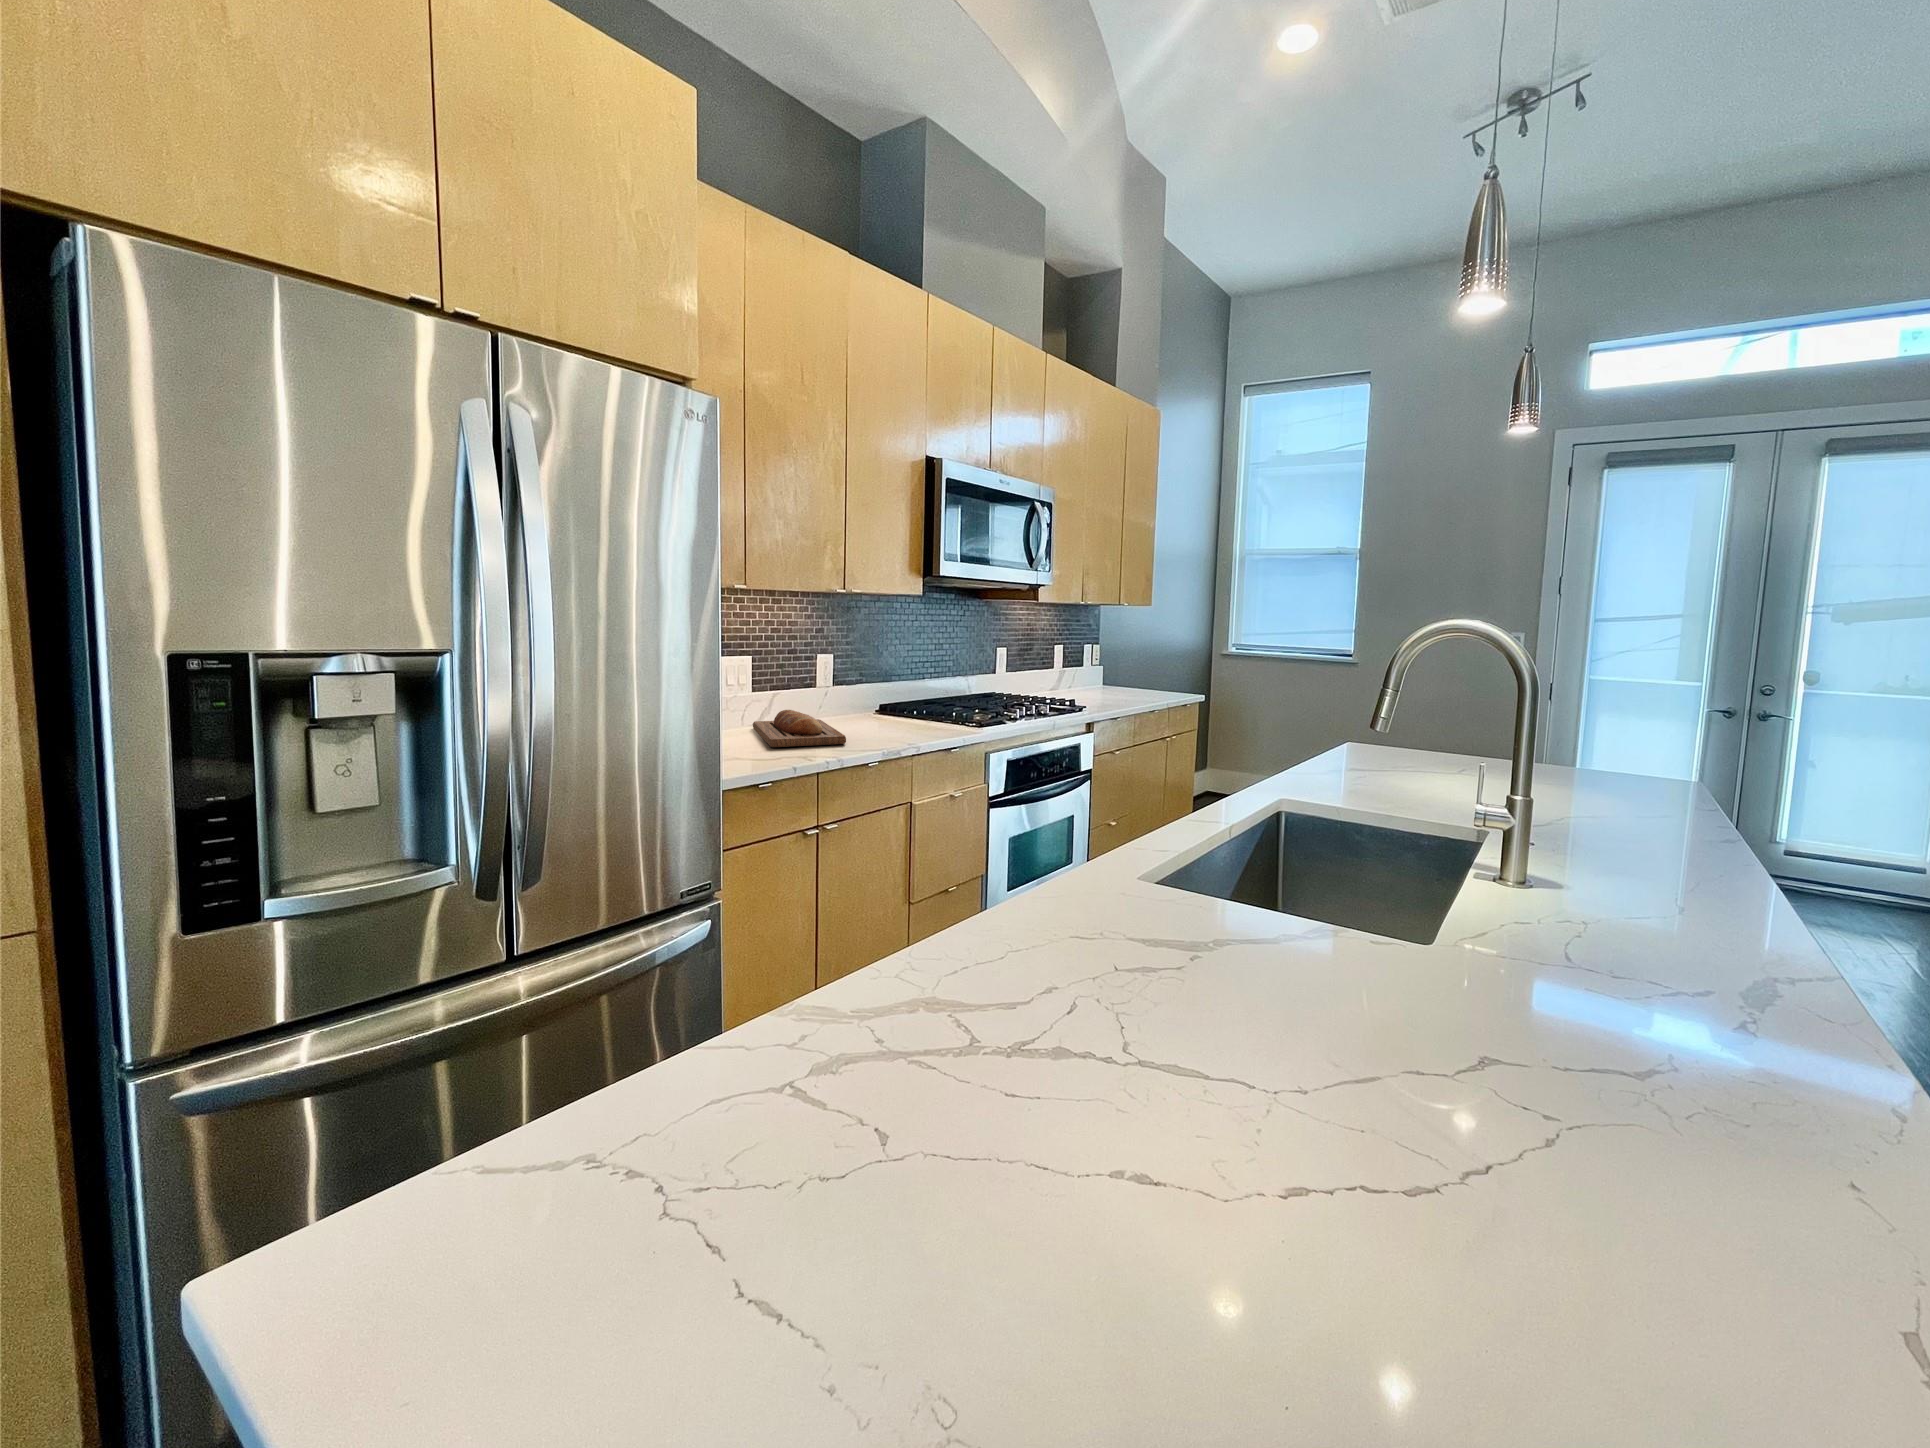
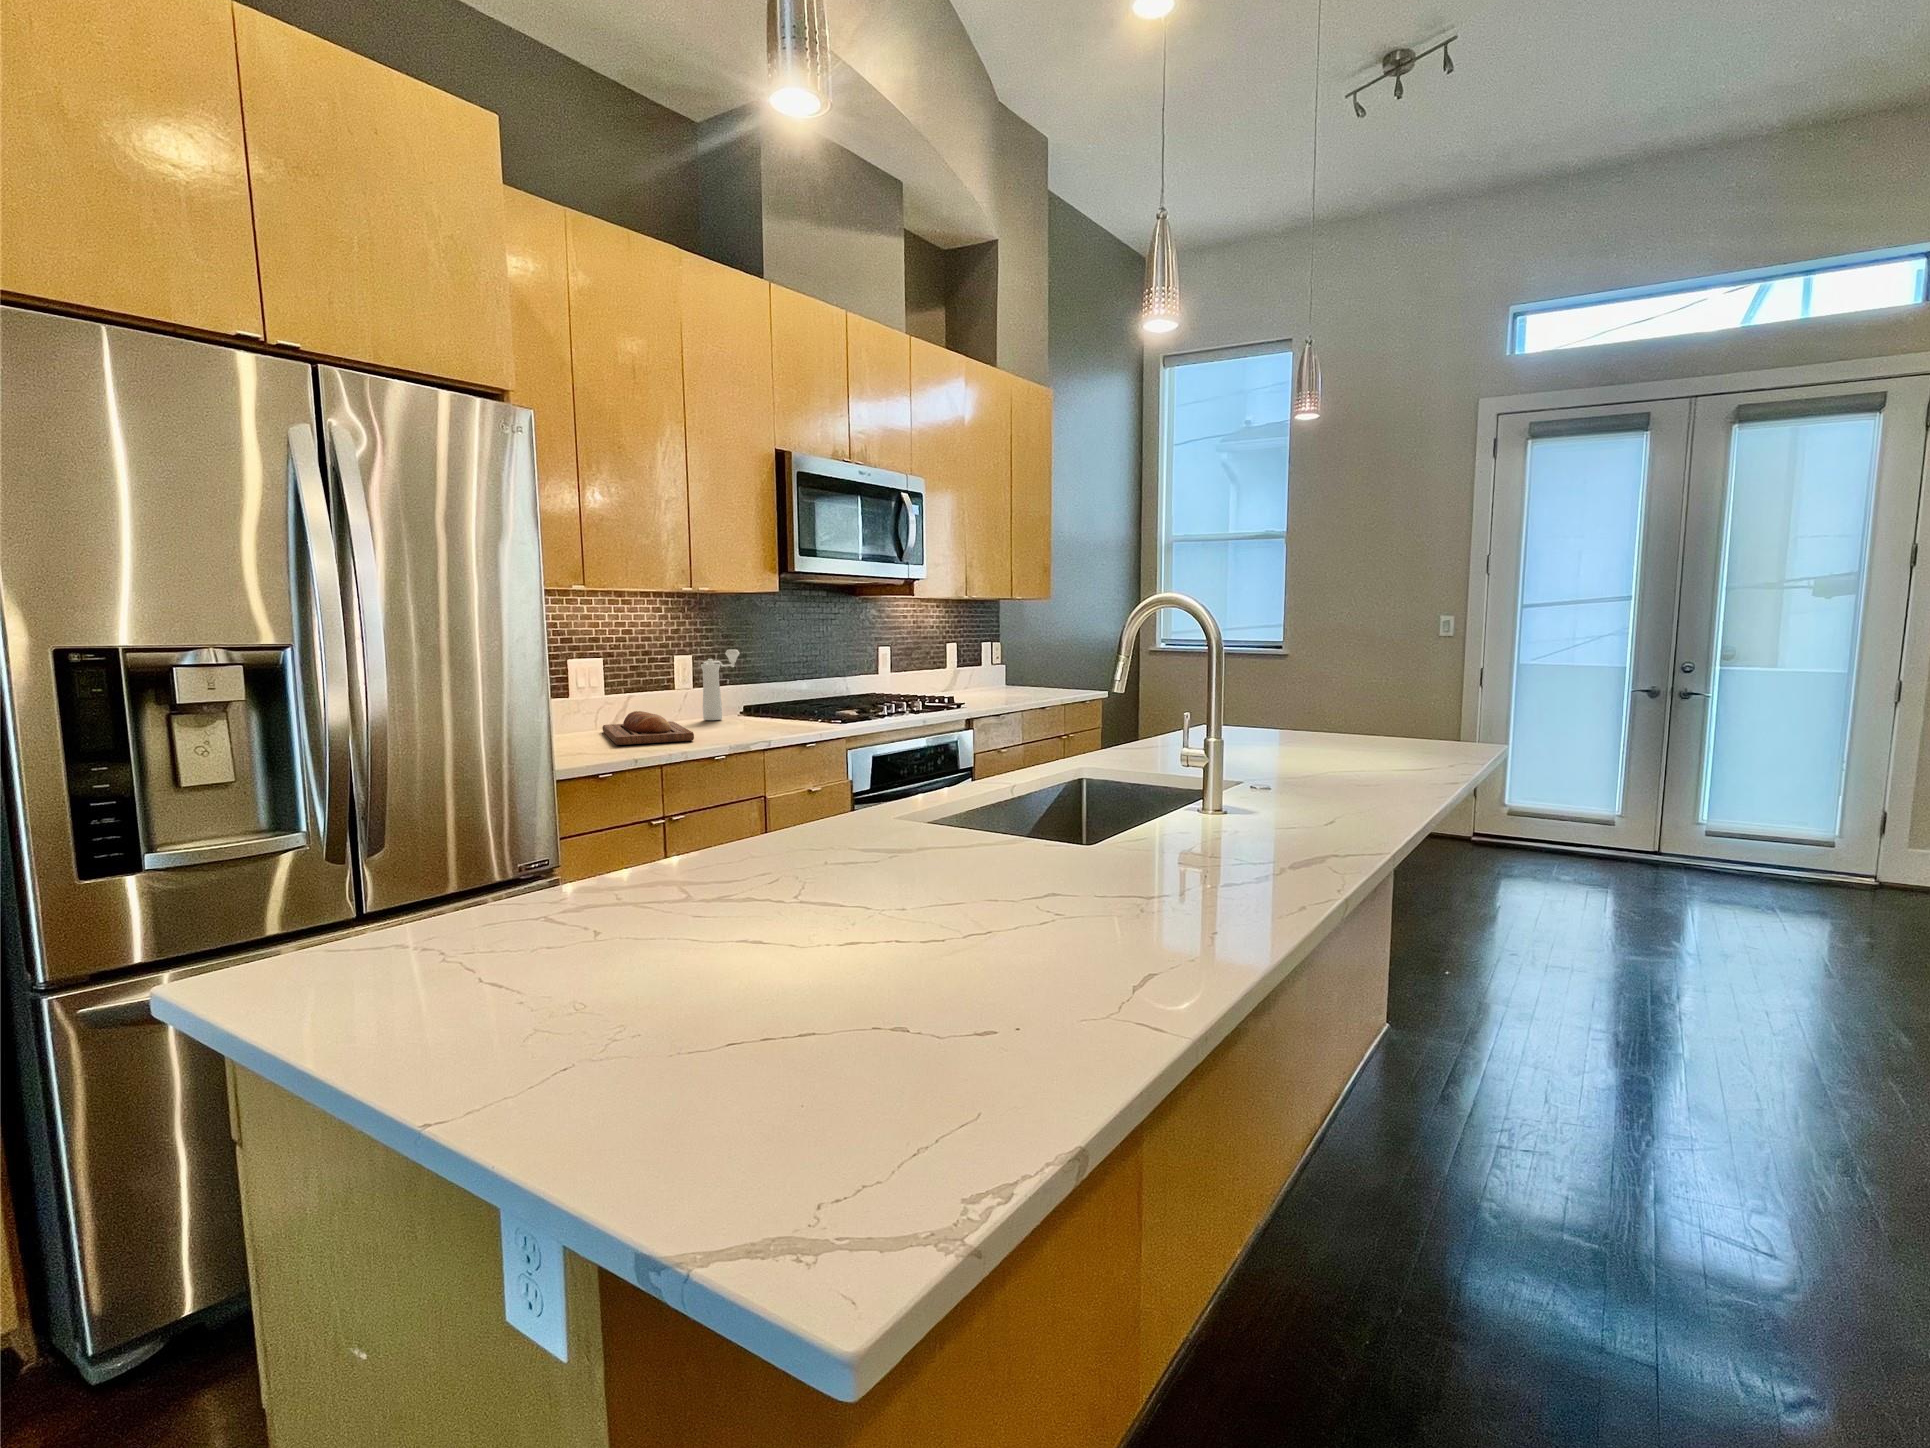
pepper mill: none [846,649,881,718] -> present [701,650,740,720]

